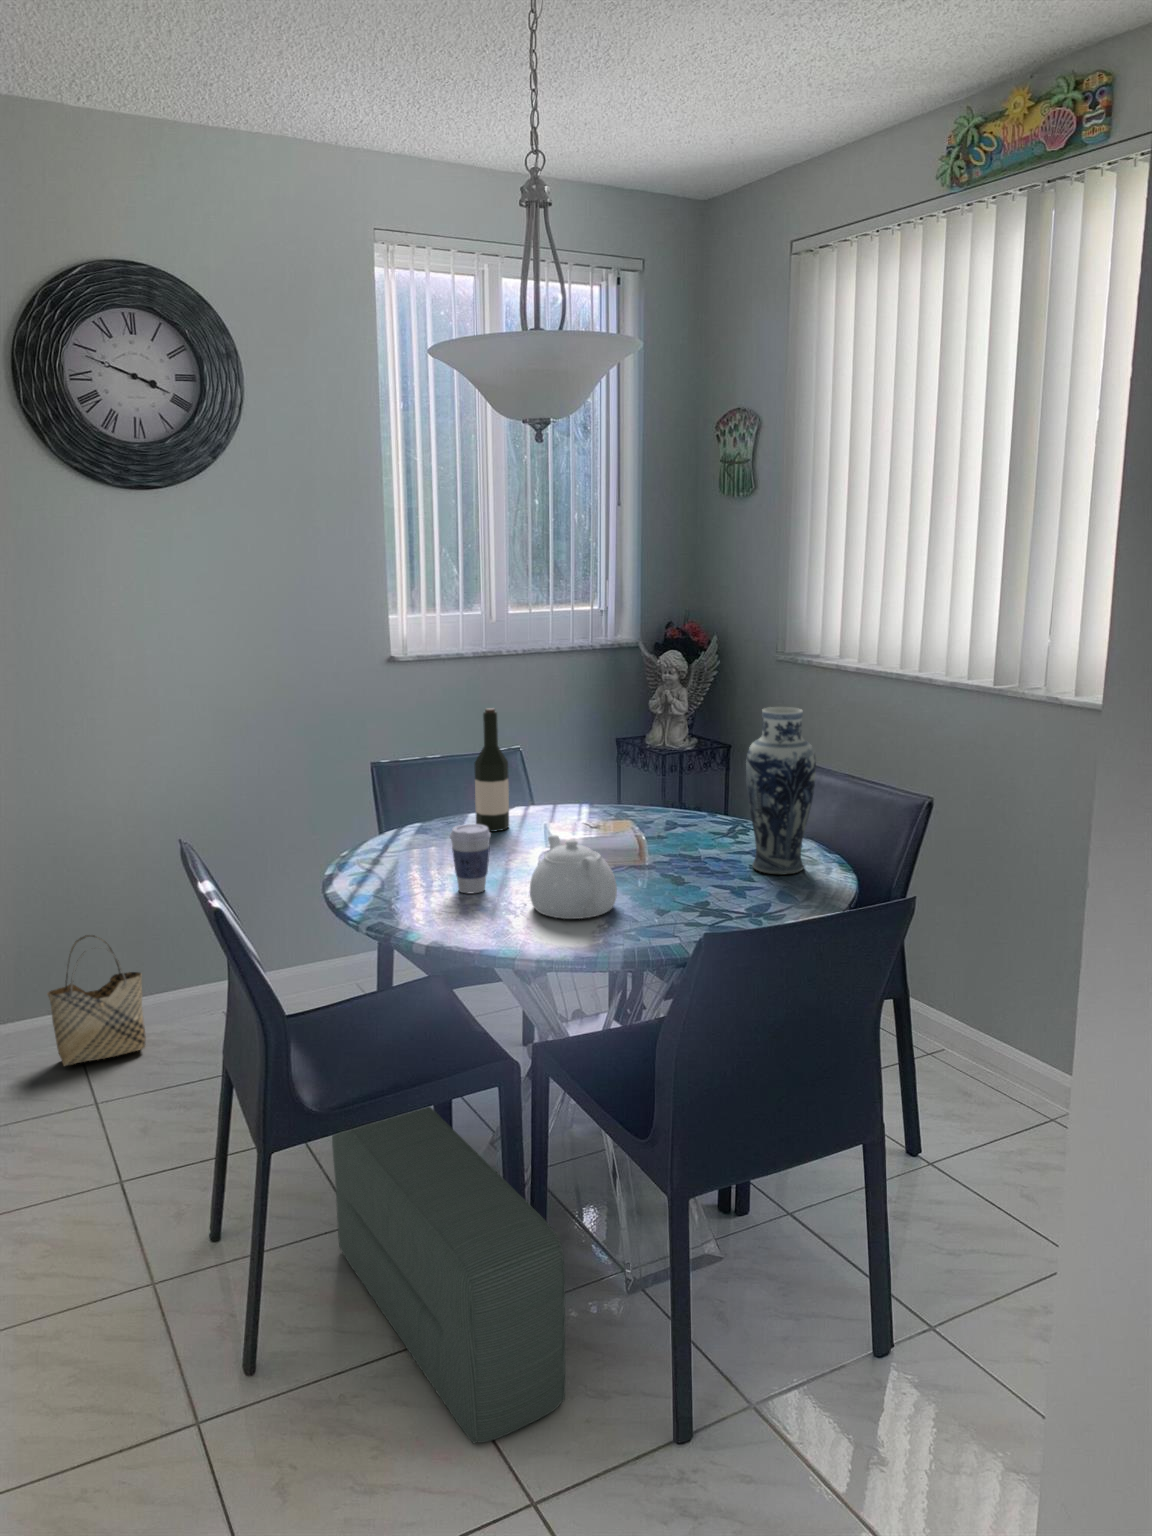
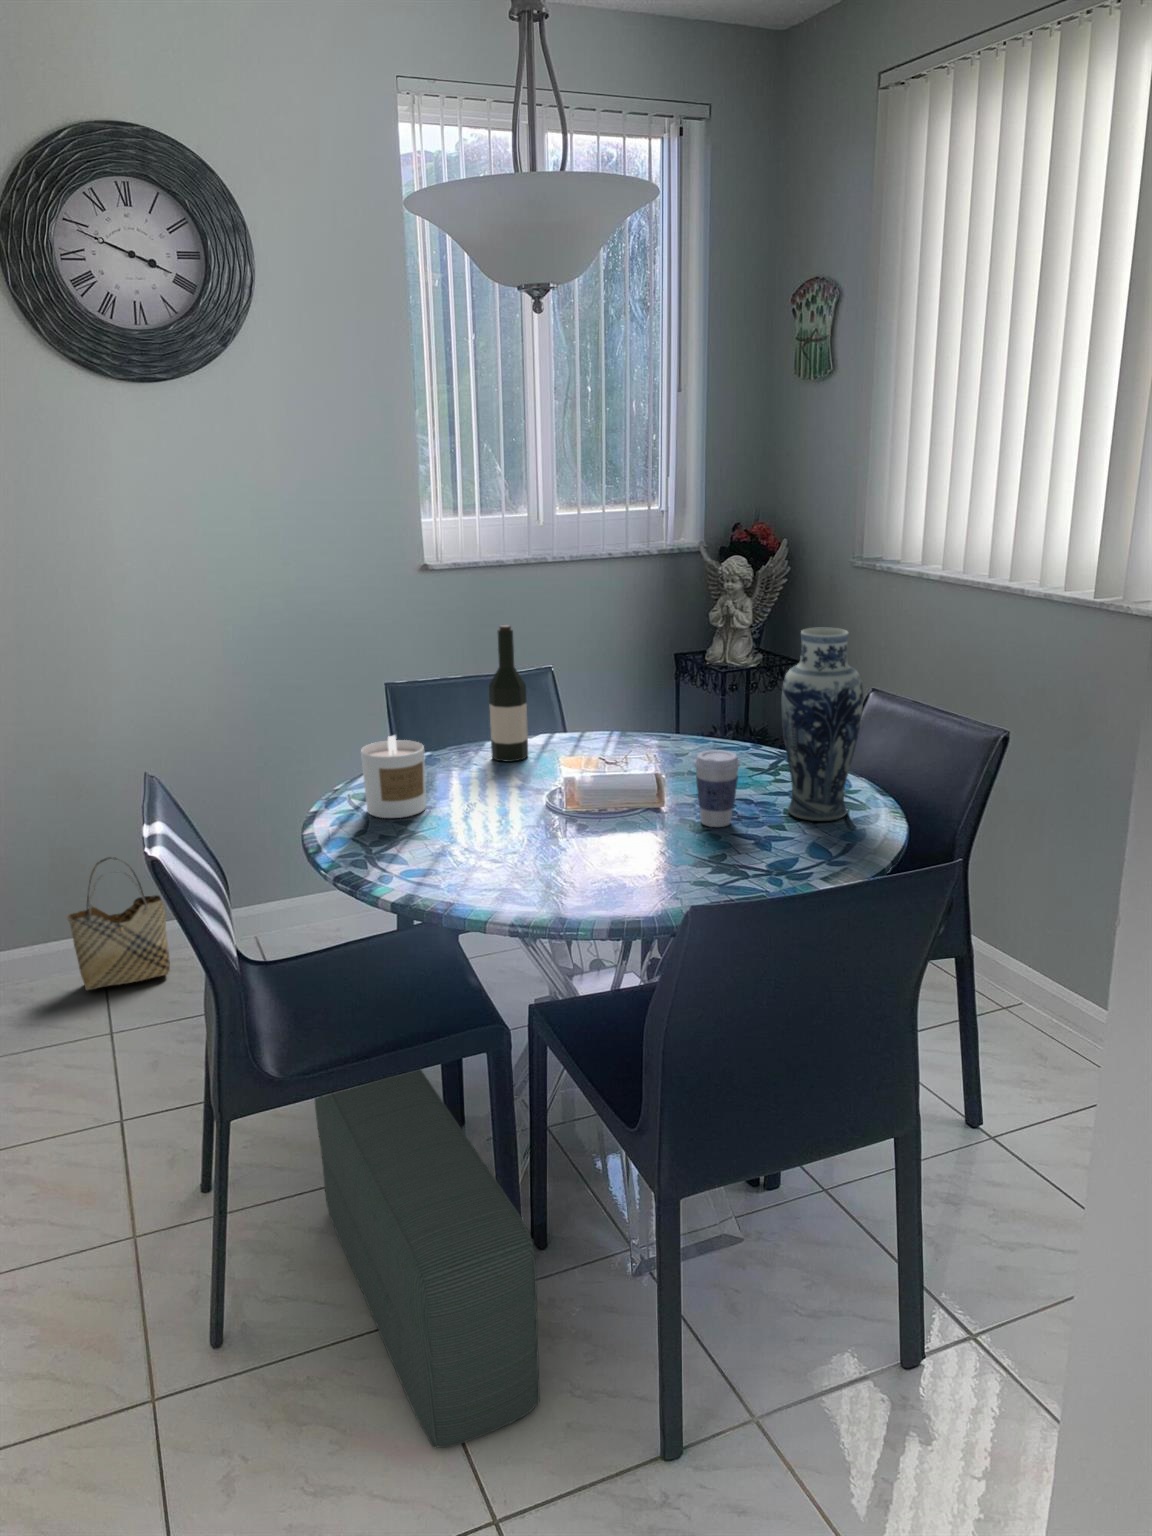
candle: none [372,804,429,879] -> present [361,736,426,818]
coffee cup: present [450,824,491,894] -> present [694,750,740,827]
teapot: present [530,835,617,919] -> none [522,775,620,873]

